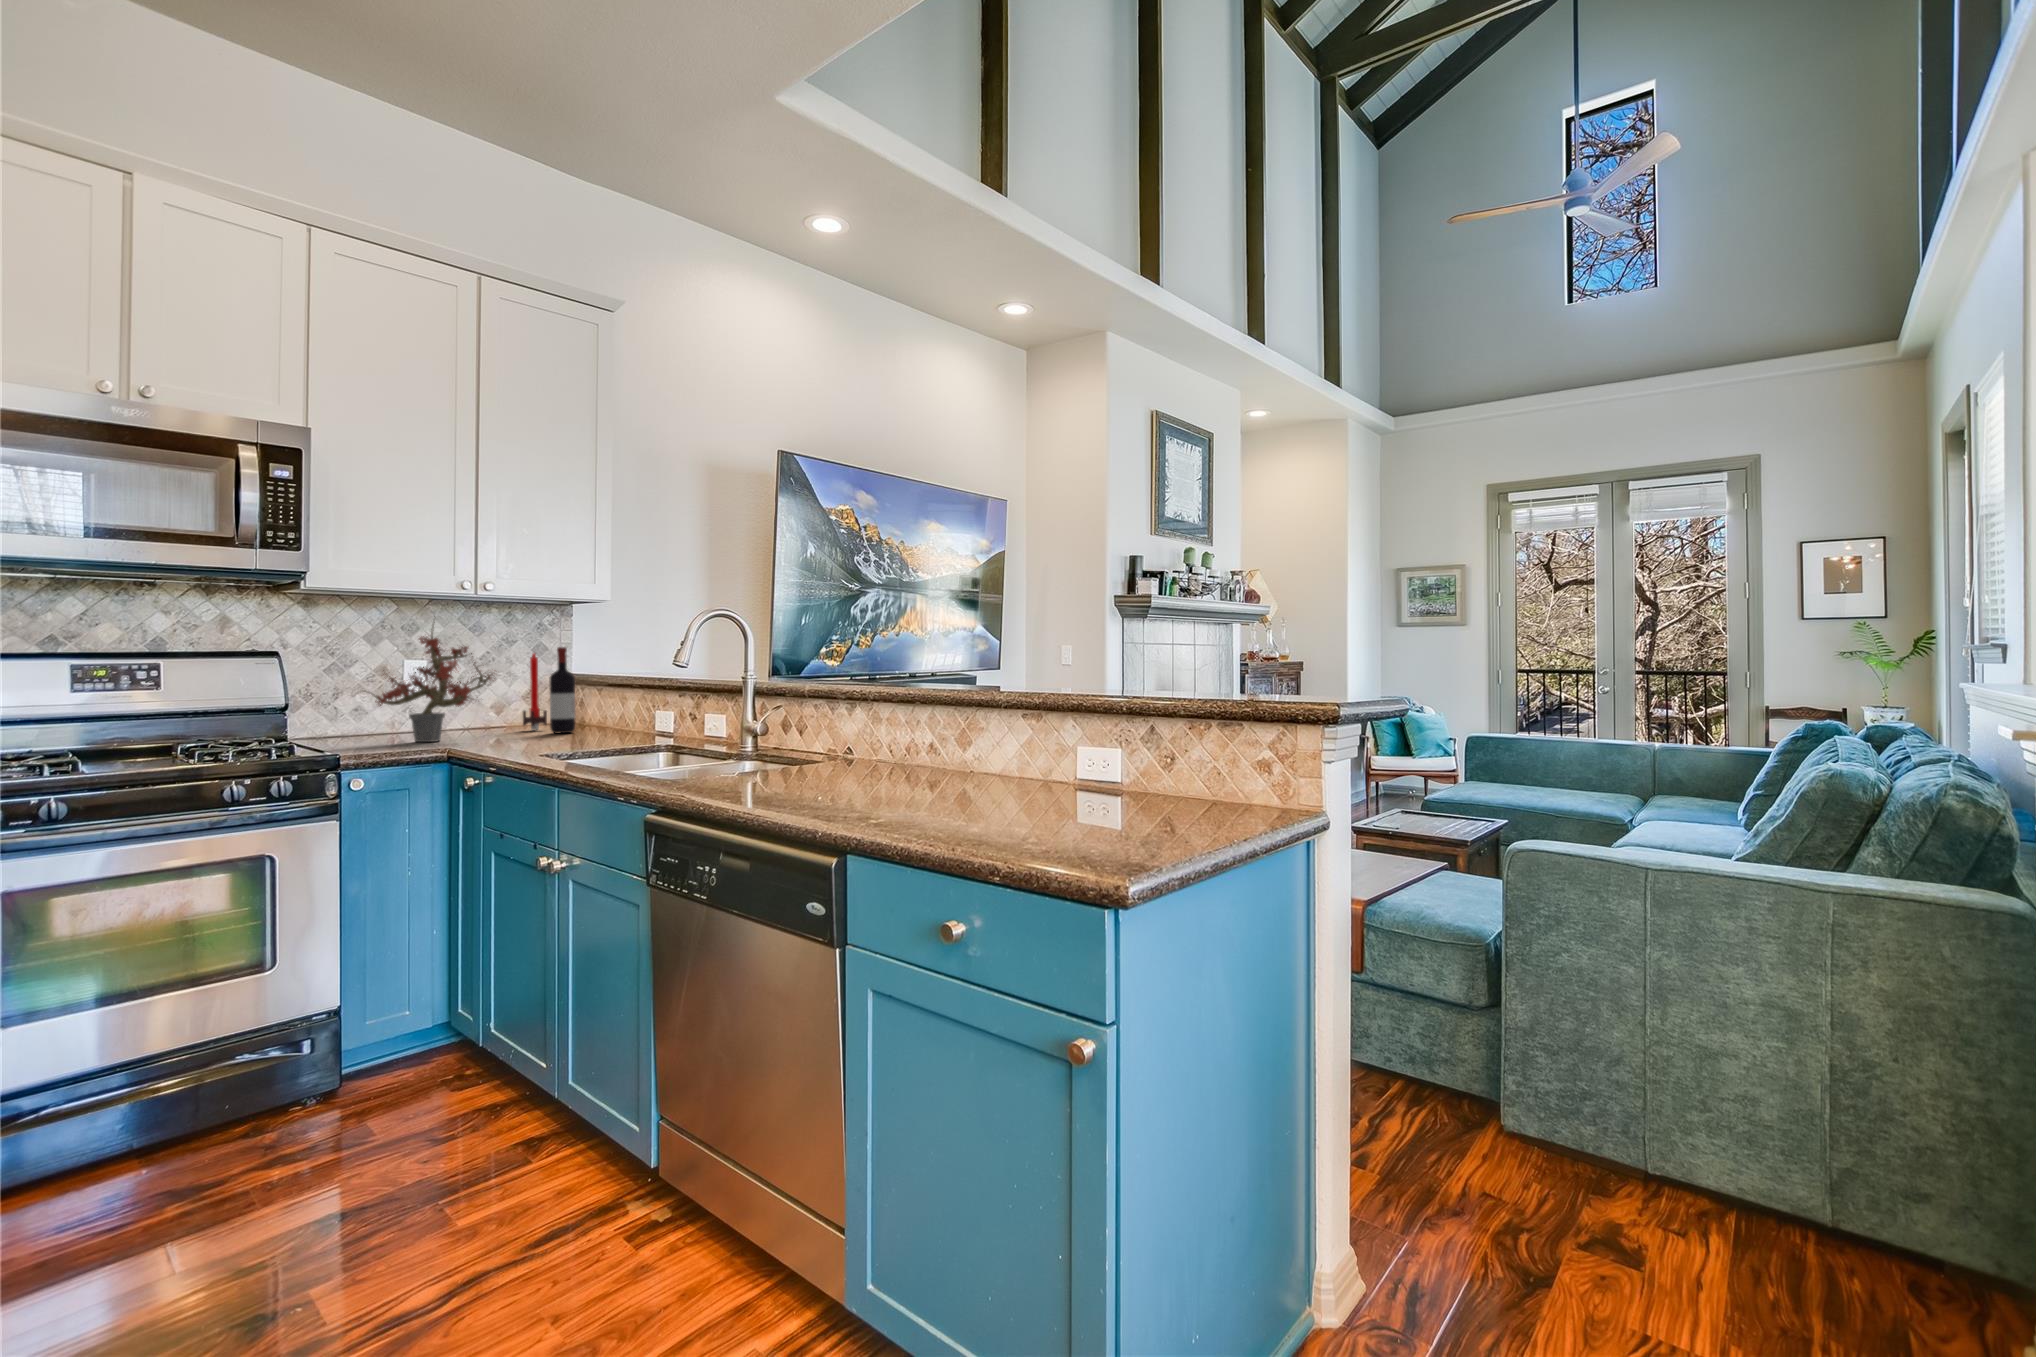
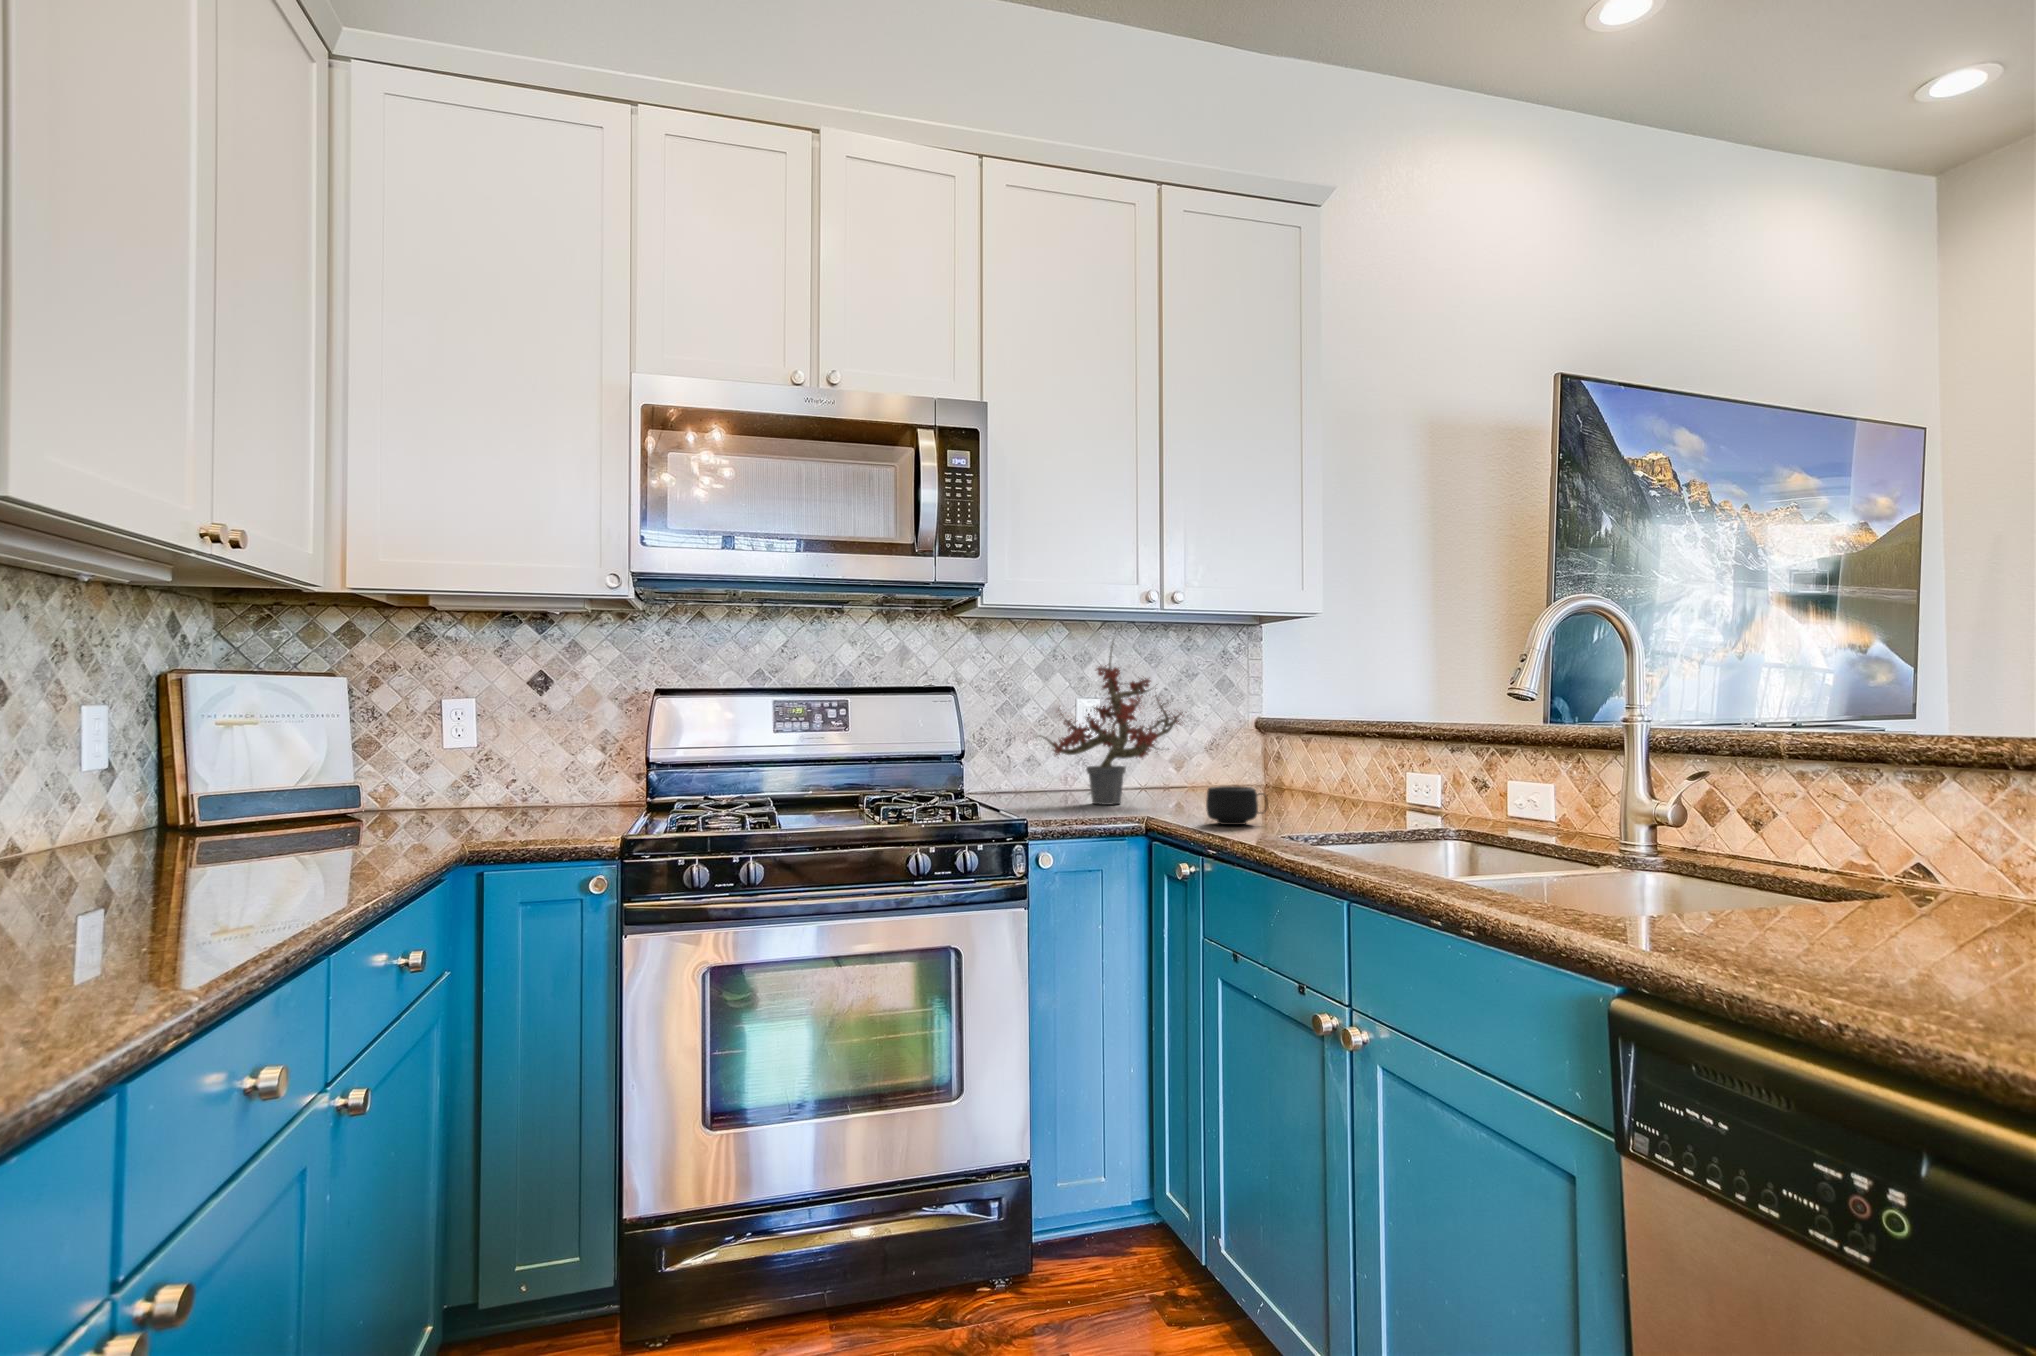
wine bottle: present [550,647,575,733] -> none [1243,679,1276,799]
candle: present [523,653,547,730] -> none [1204,688,1235,792]
mug: none [497,724,544,751] -> present [1206,786,1267,825]

